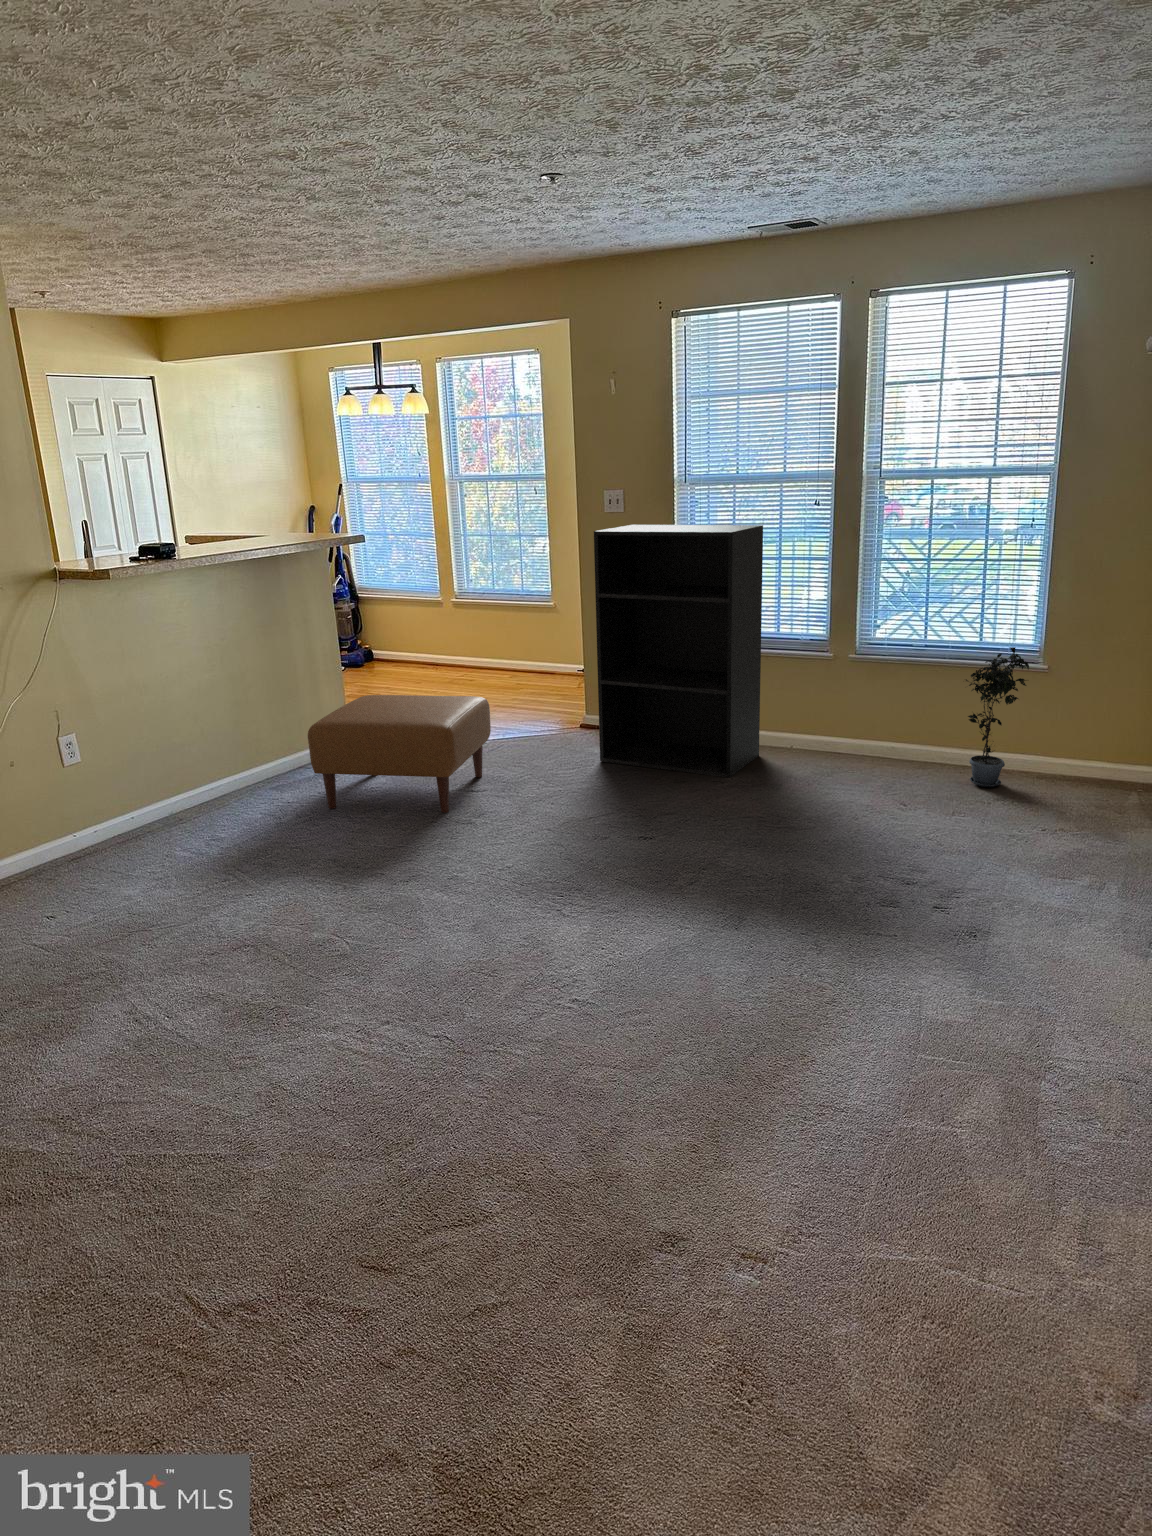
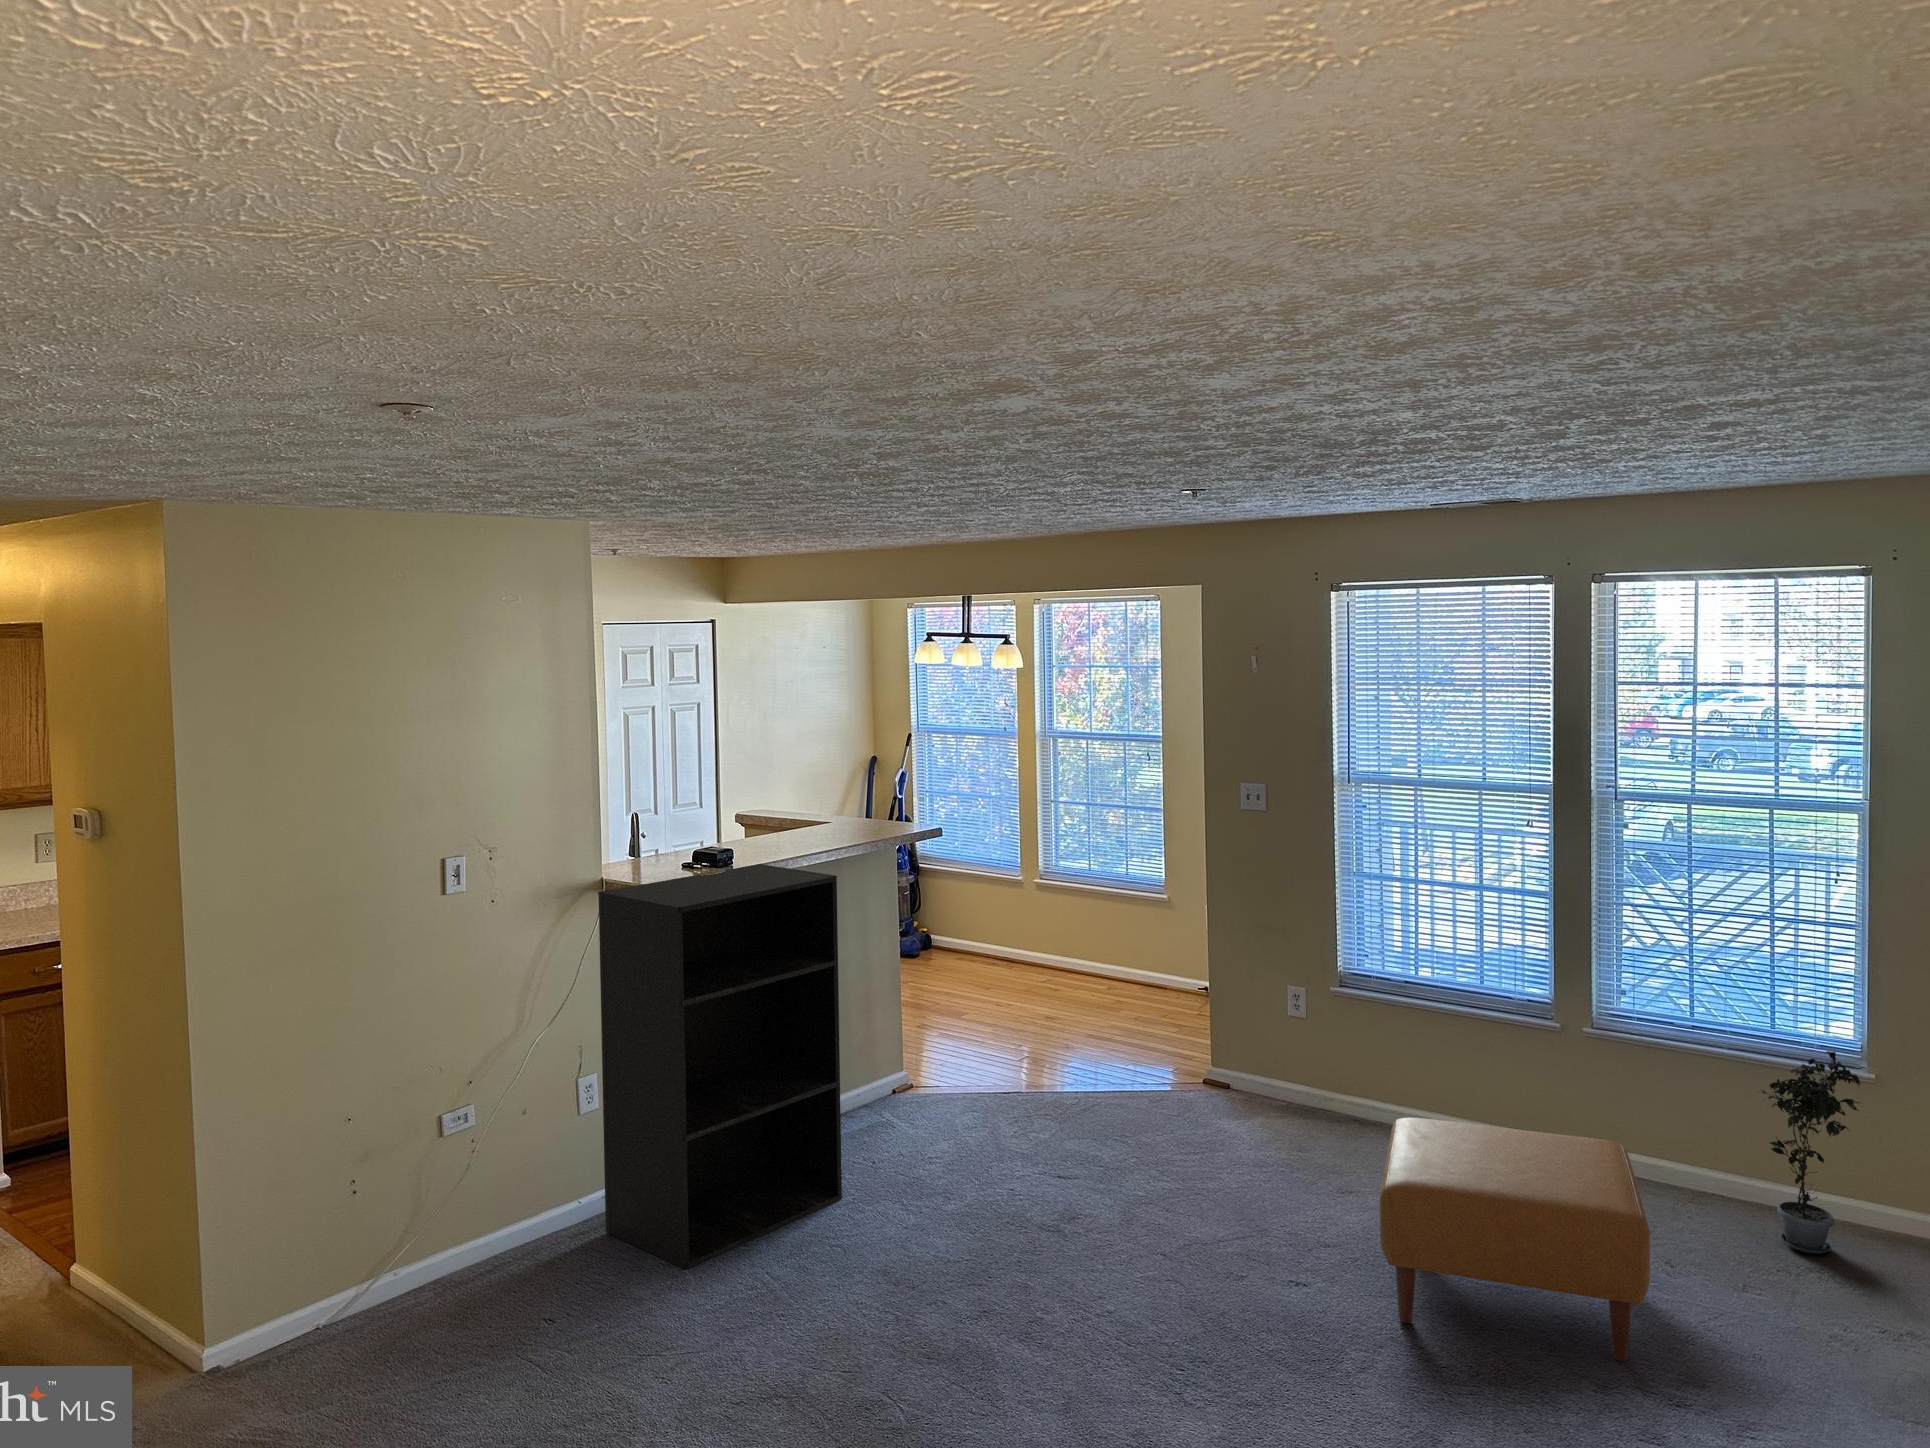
bookshelf: present [594,525,763,778] -> present [599,864,842,1269]
ottoman: present [308,695,491,813] -> present [1380,1118,1650,1361]

